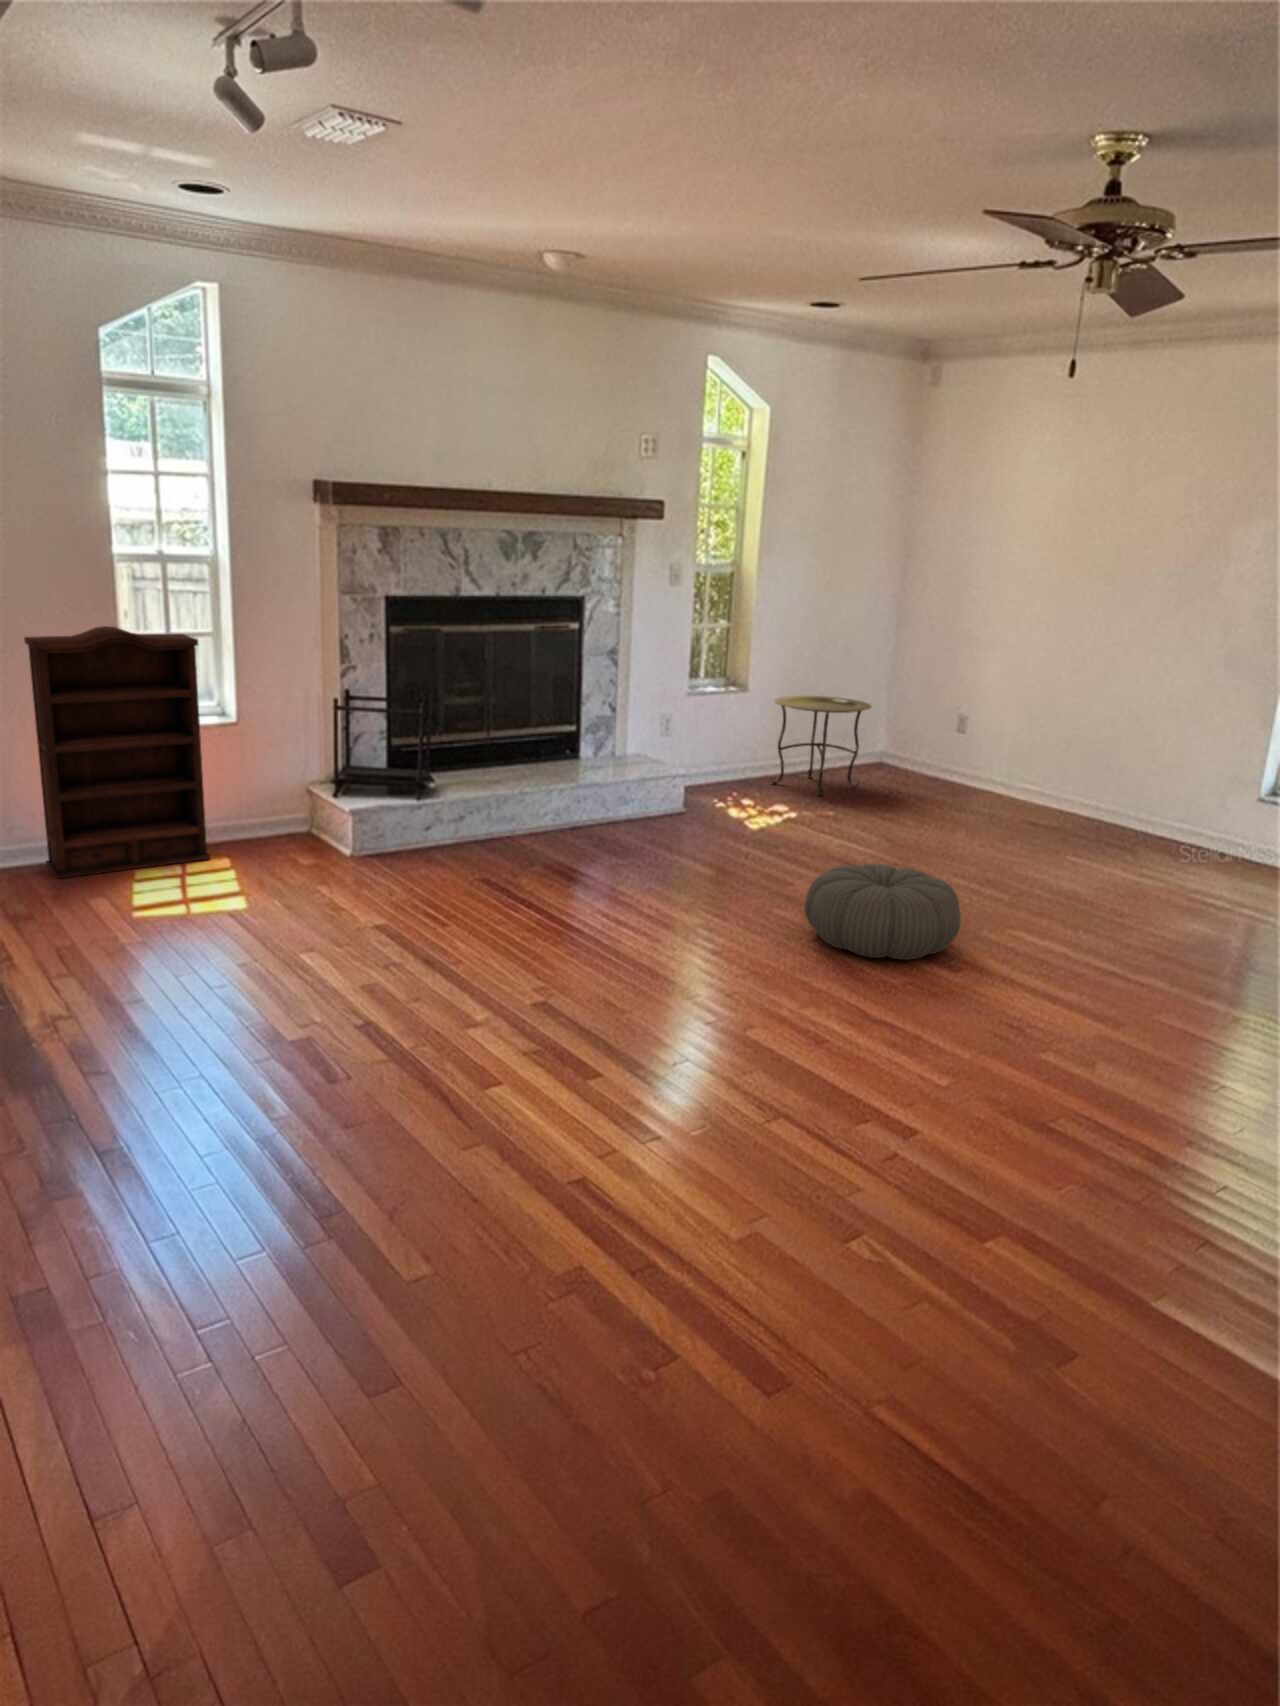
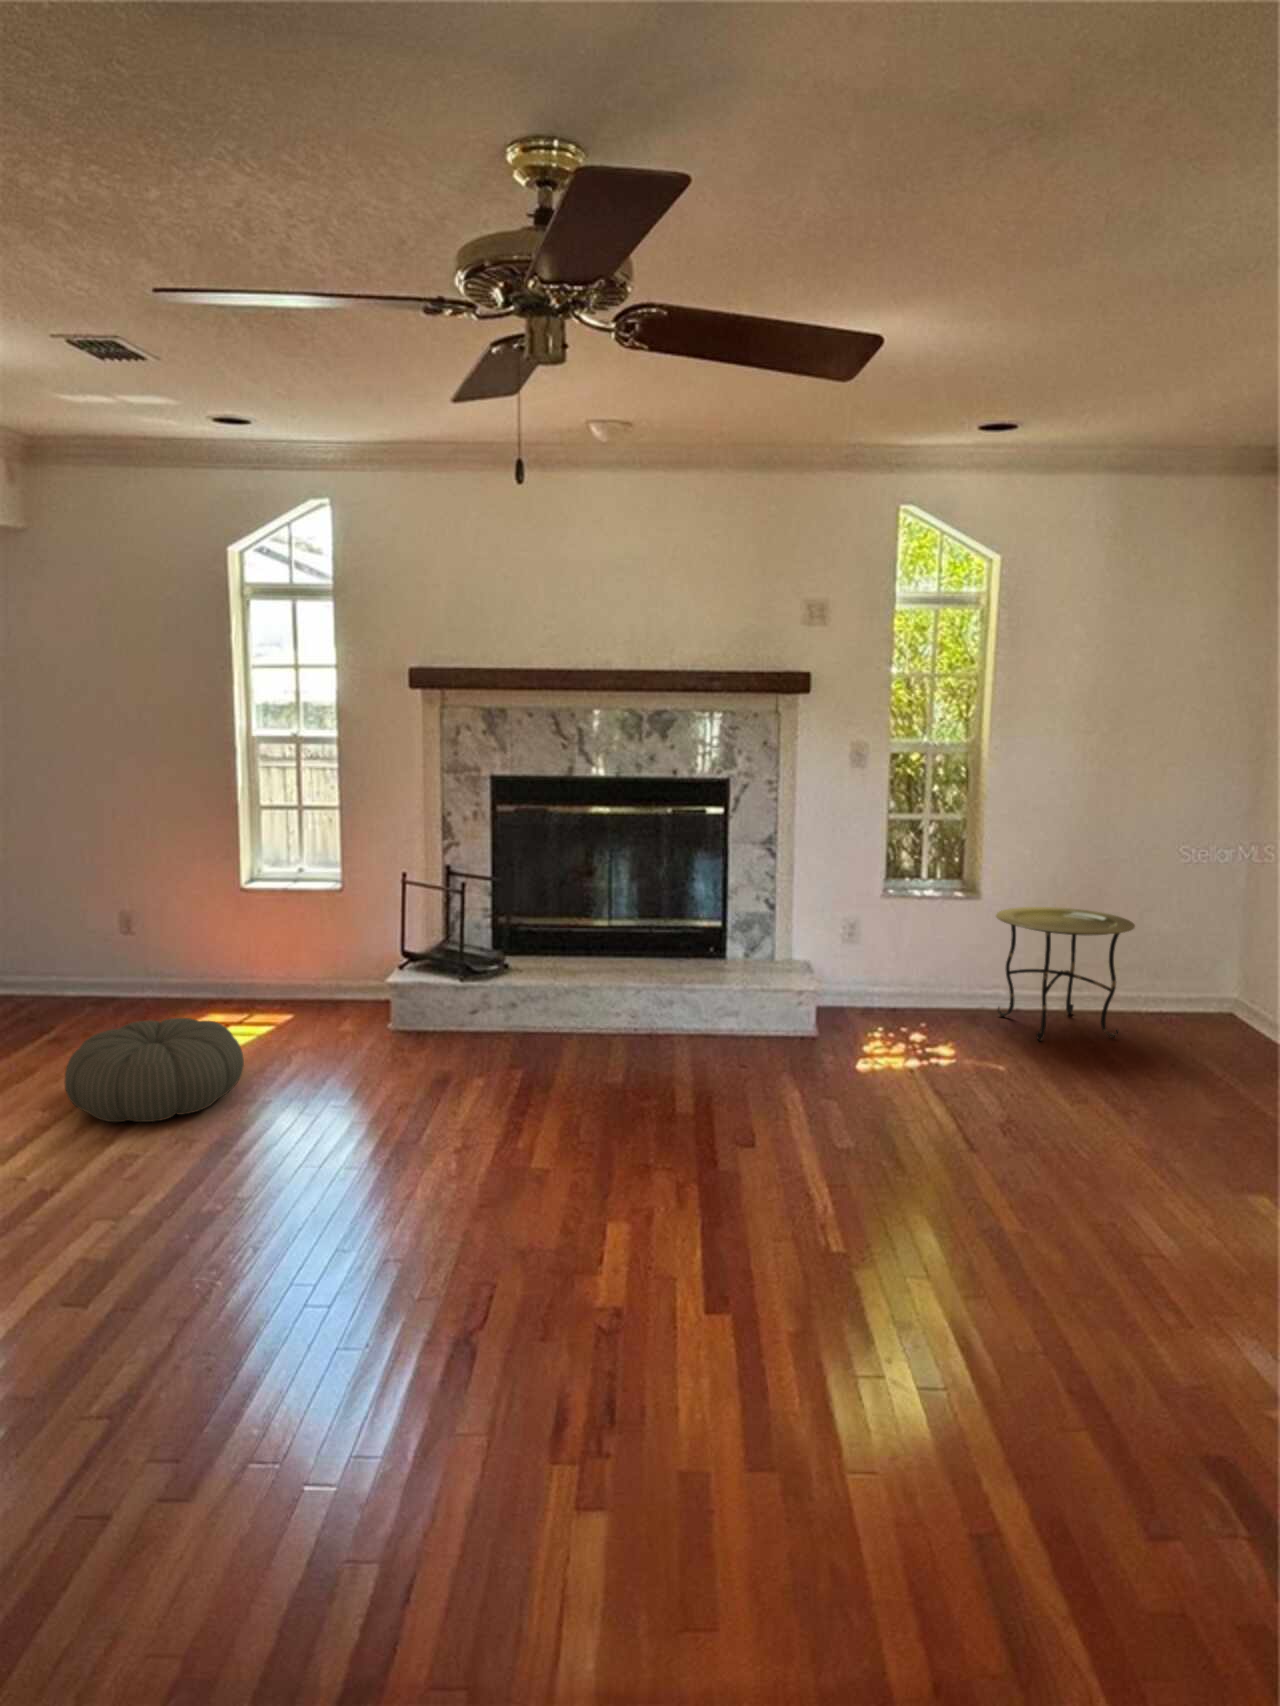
bookshelf: present [24,626,210,879] -> none [138,799,297,1013]
pouf: present [805,863,961,960] -> present [65,1018,244,1122]

